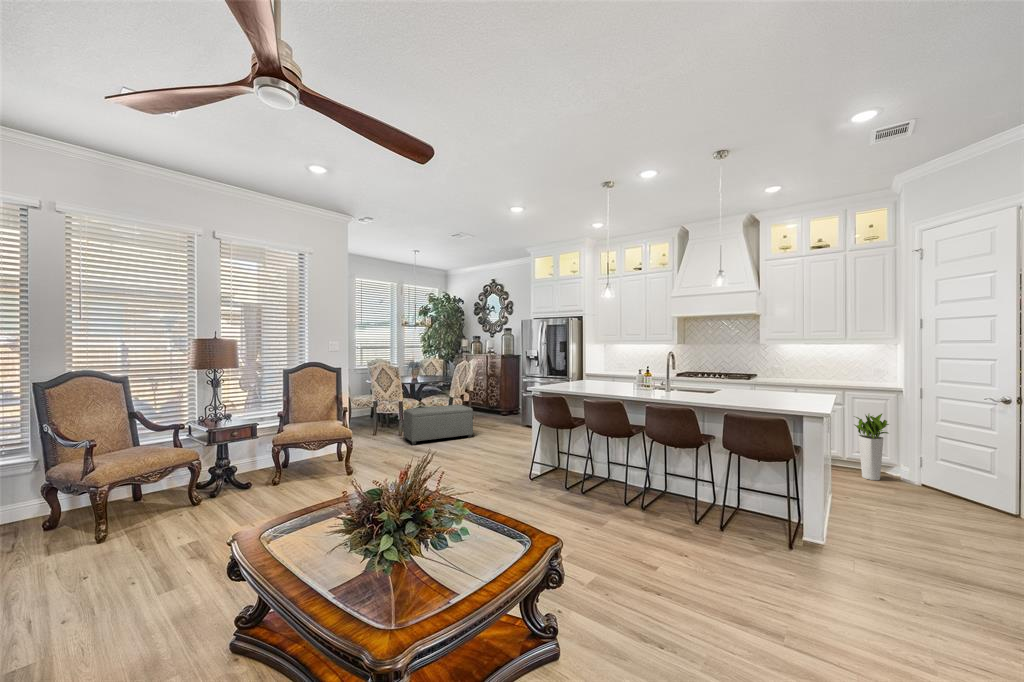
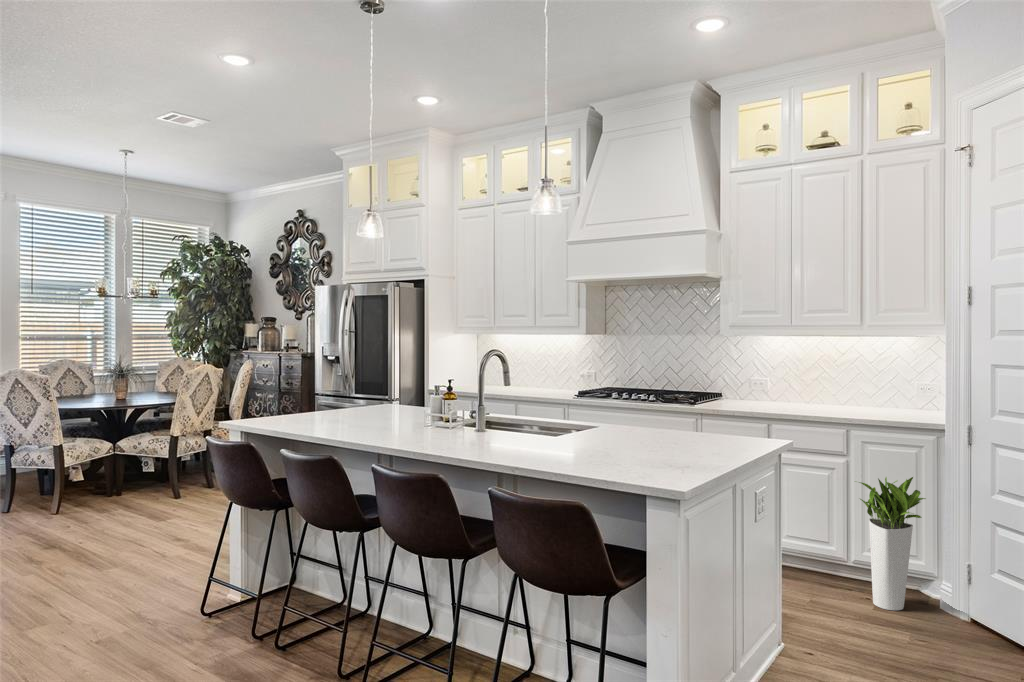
ottoman: present [403,405,473,445] -> none [44,451,193,535]

